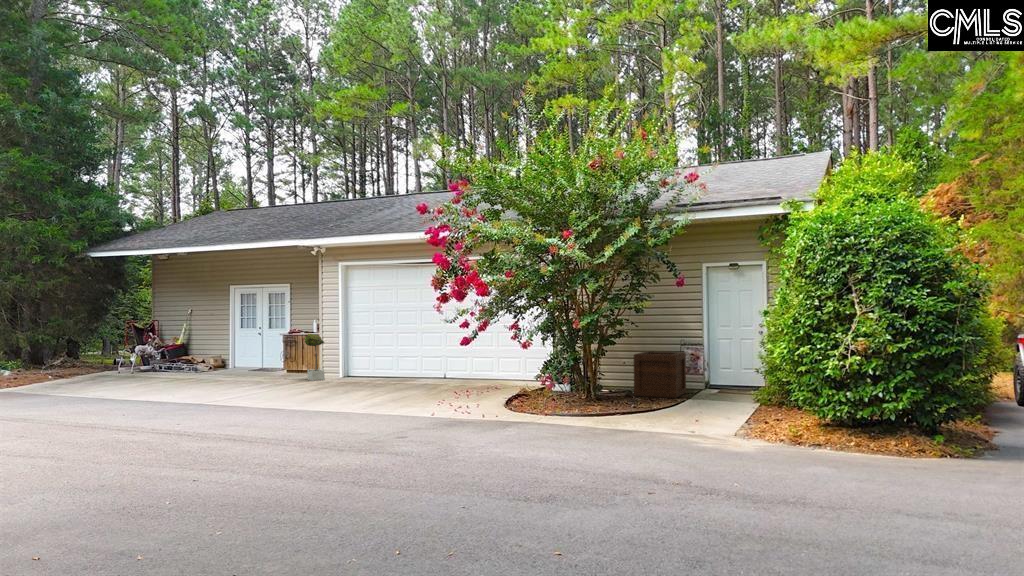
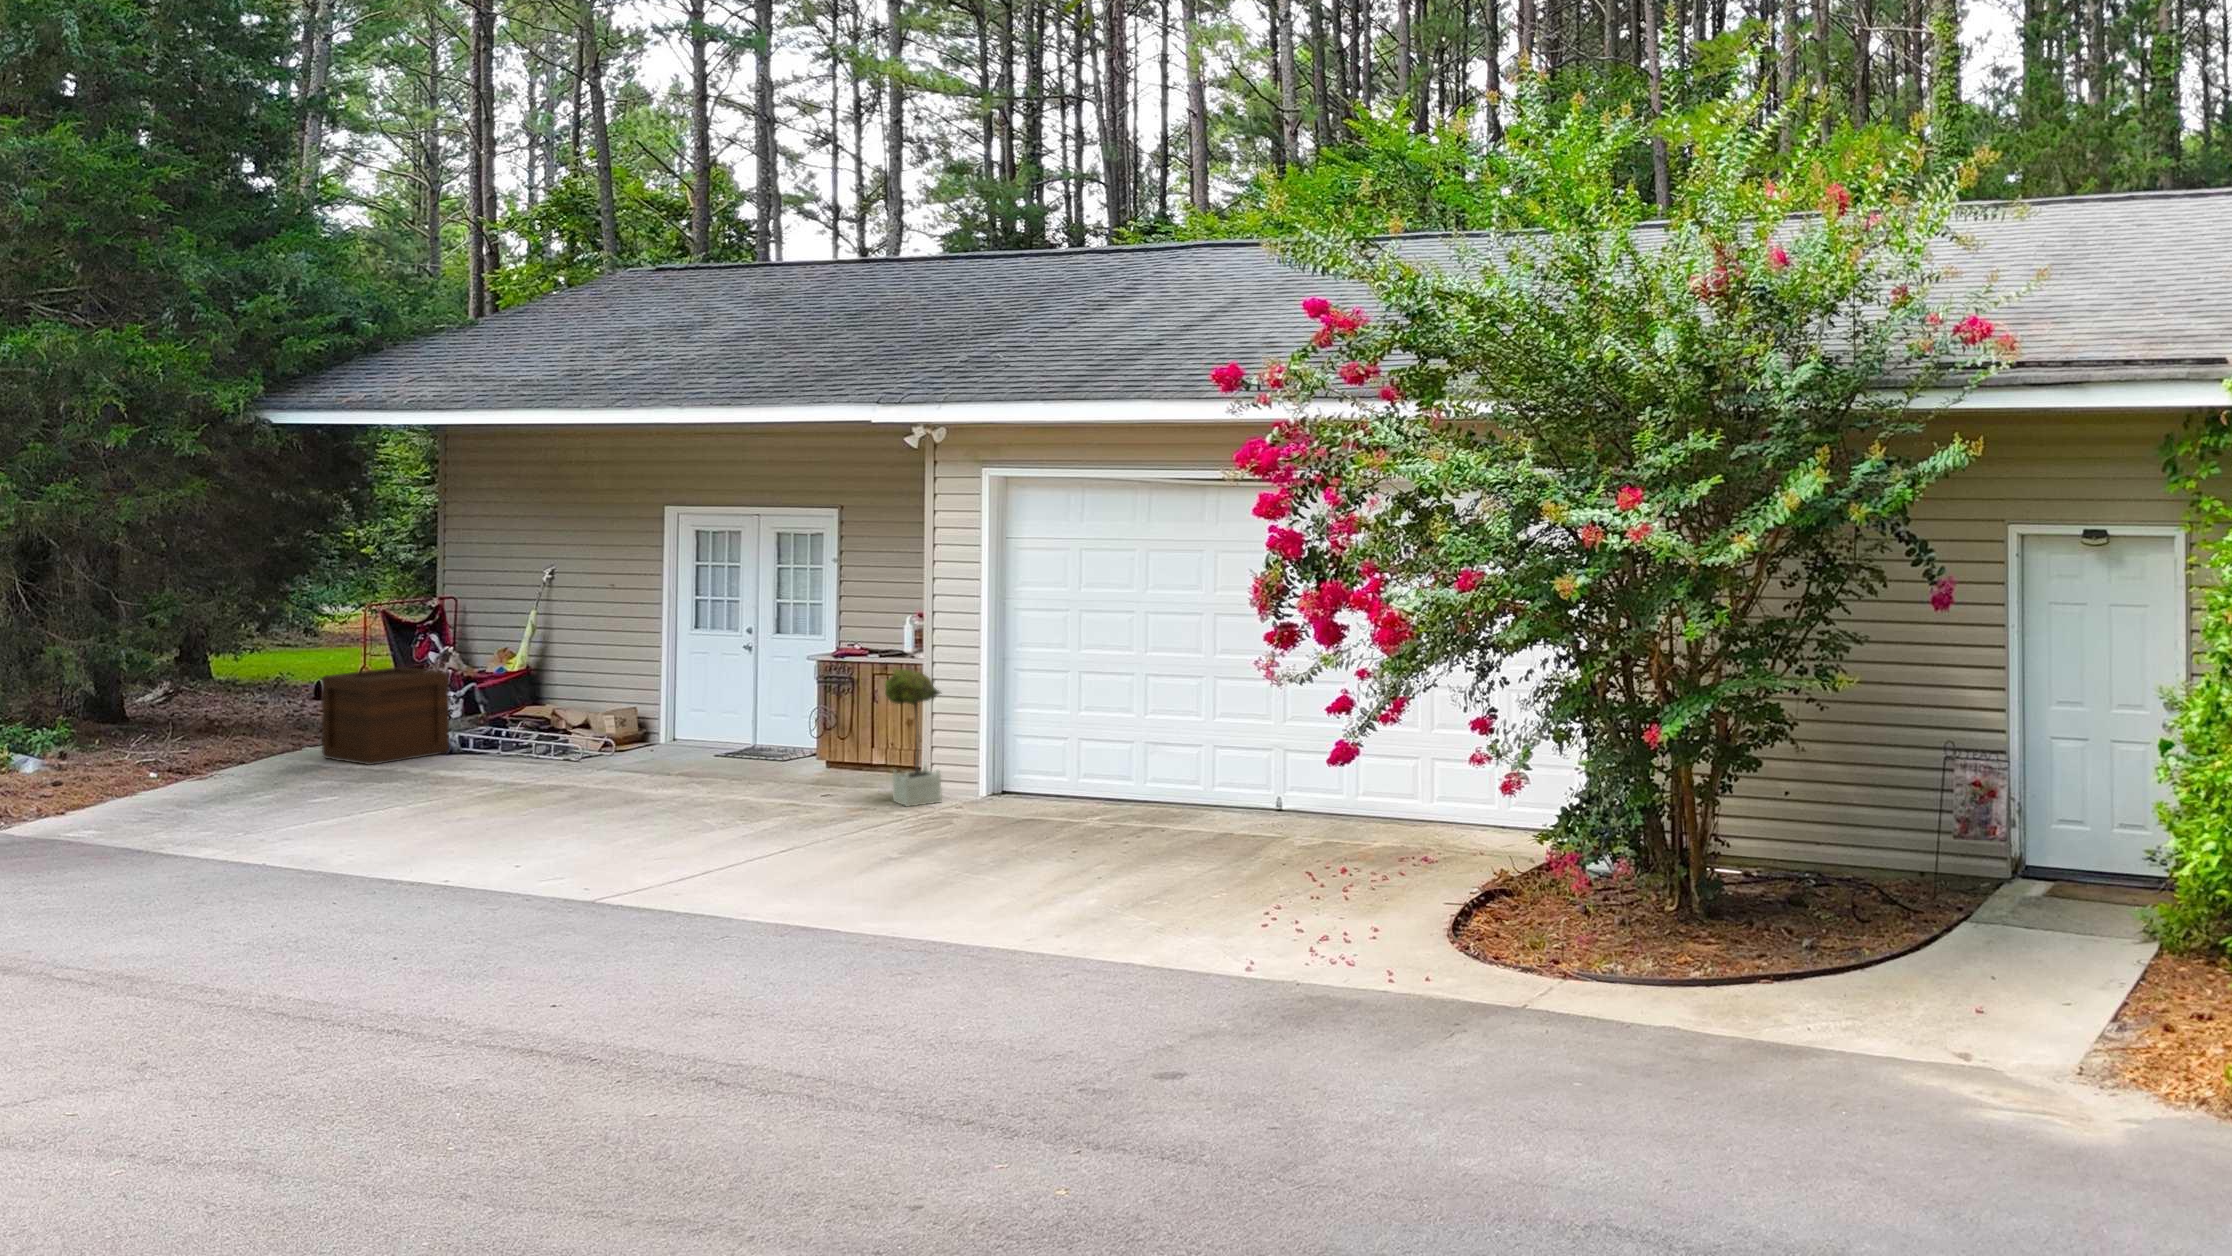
wooden crate: present [633,351,686,398] -> present [321,667,449,765]

